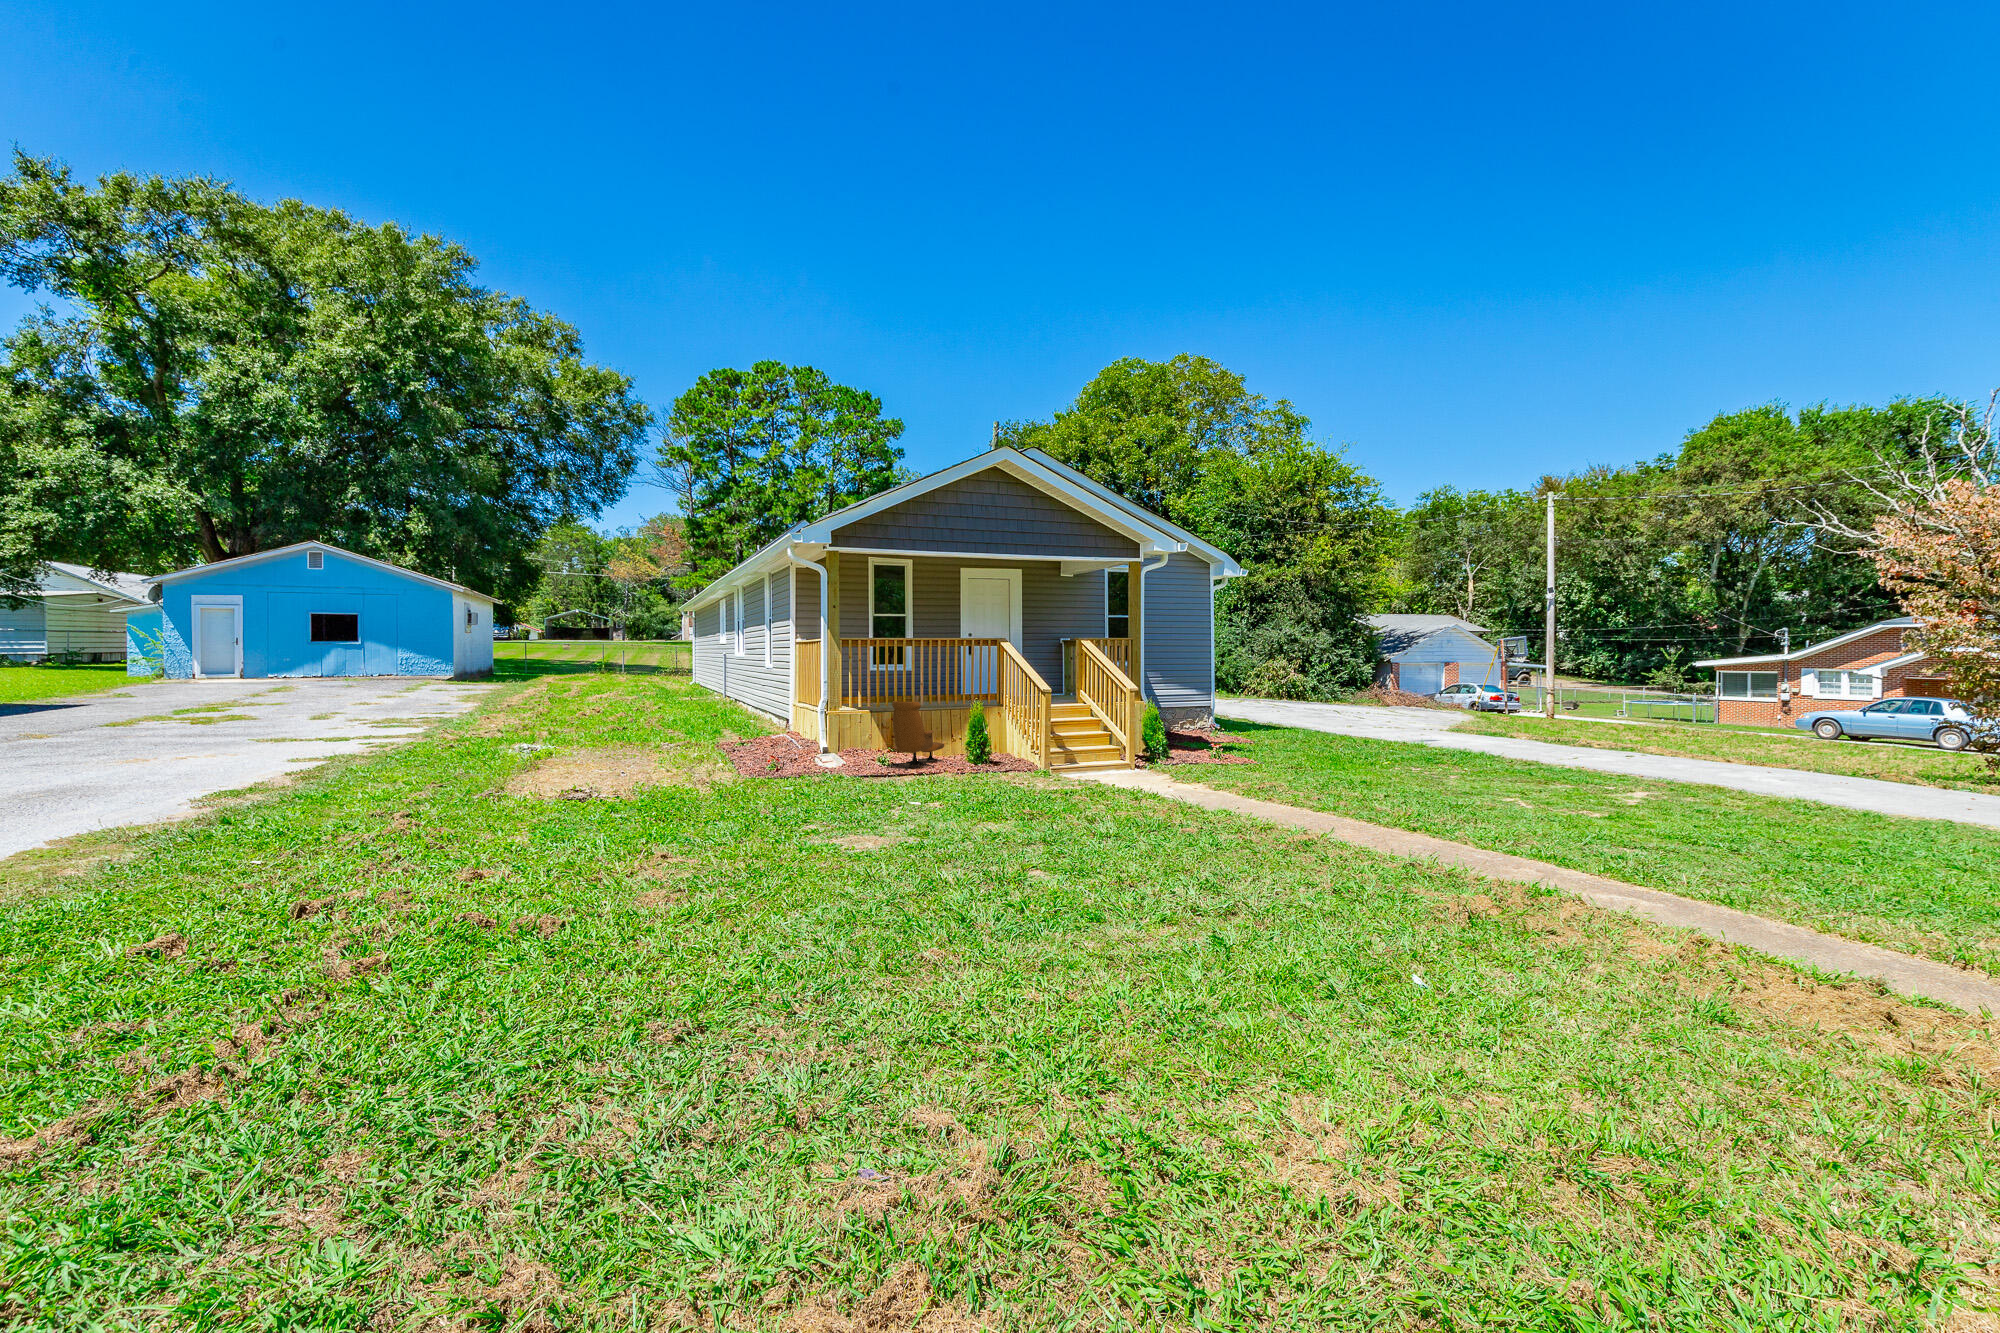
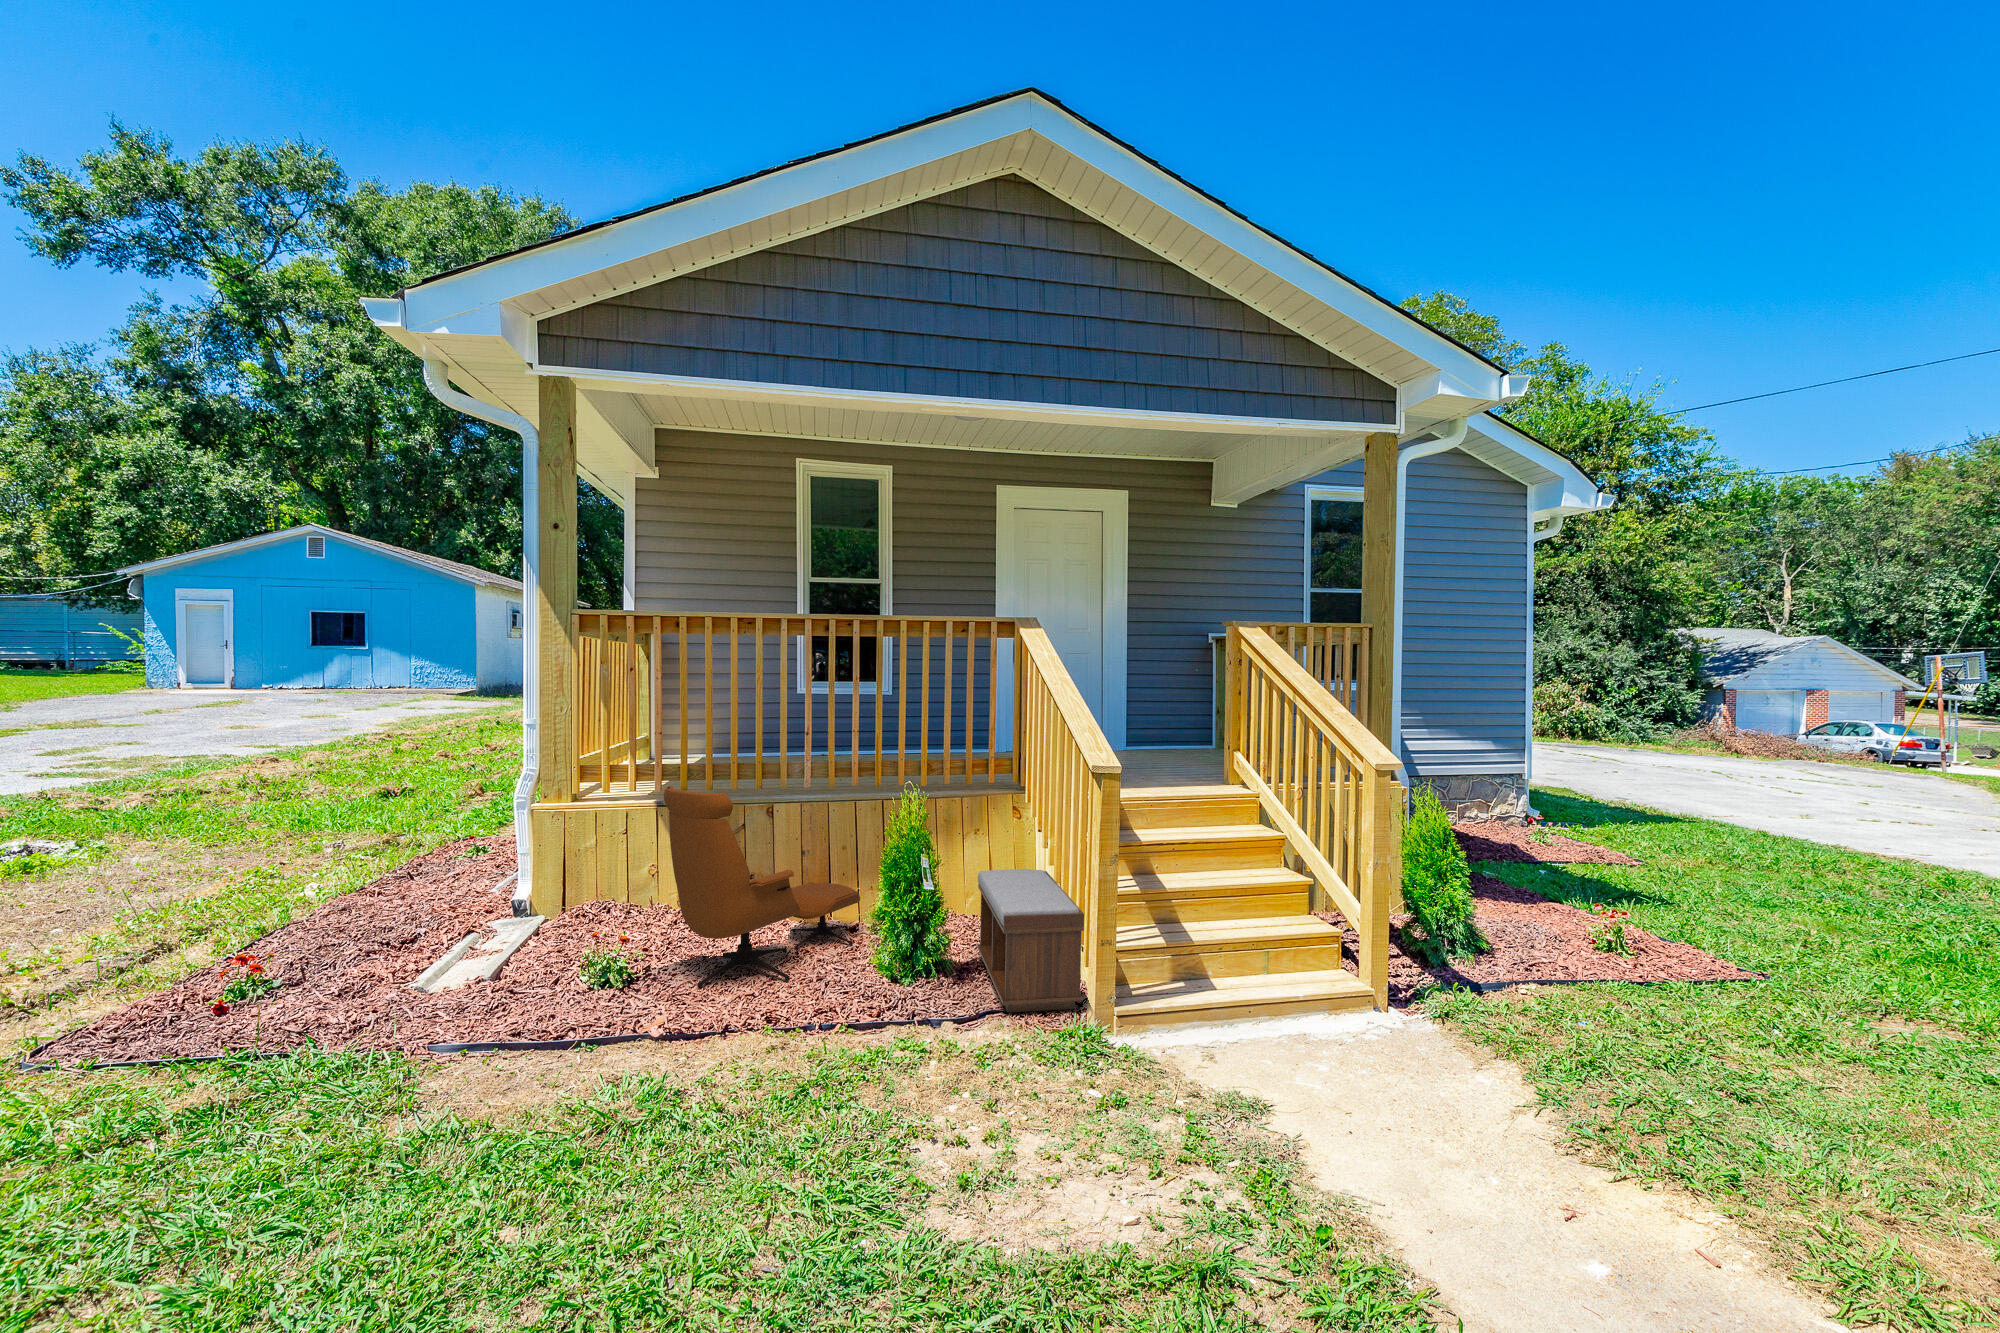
bench: none [992,731,1036,771] -> present [977,869,1084,1013]

